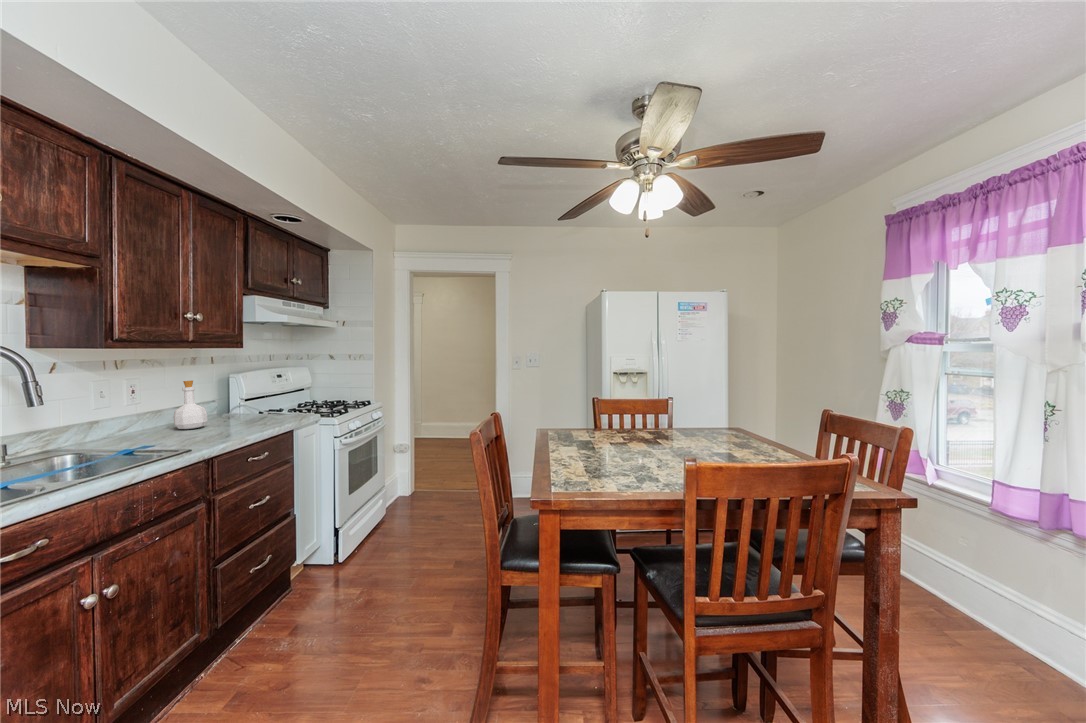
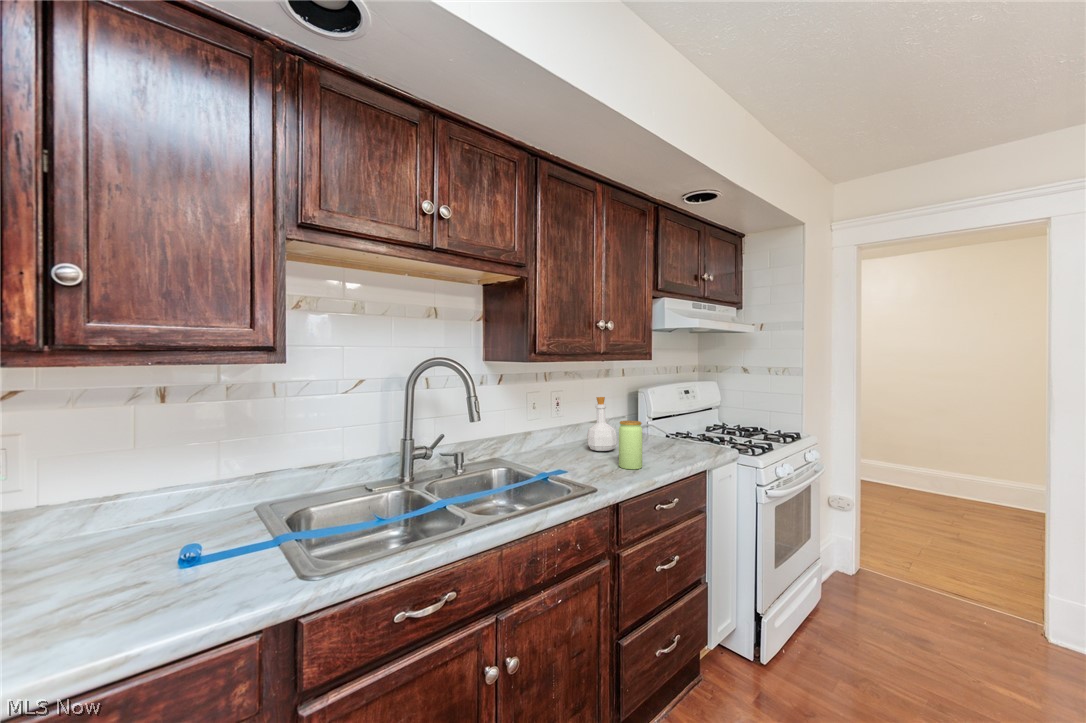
jar: none [210,397,235,436] -> present [619,420,642,469]

